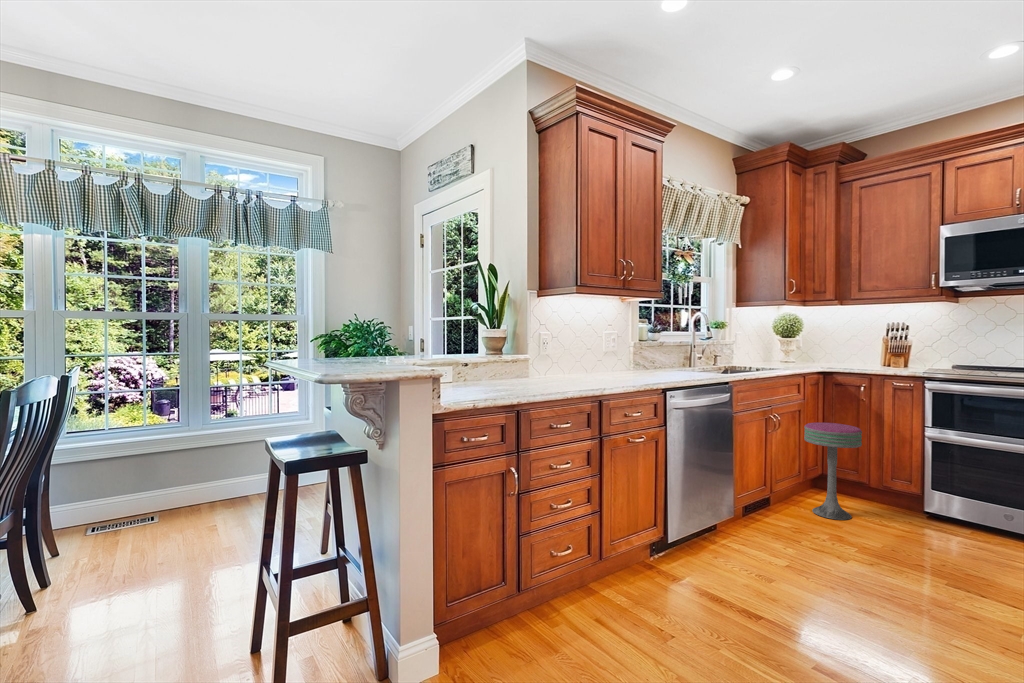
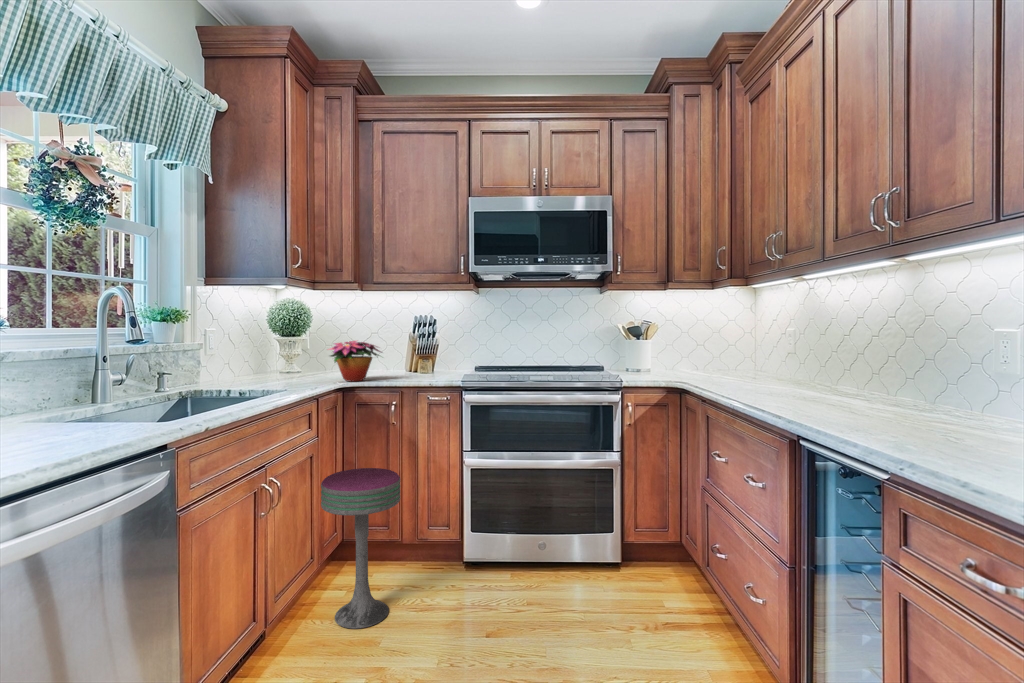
flower arrangement: none [810,340,858,368] -> present [329,341,381,381]

